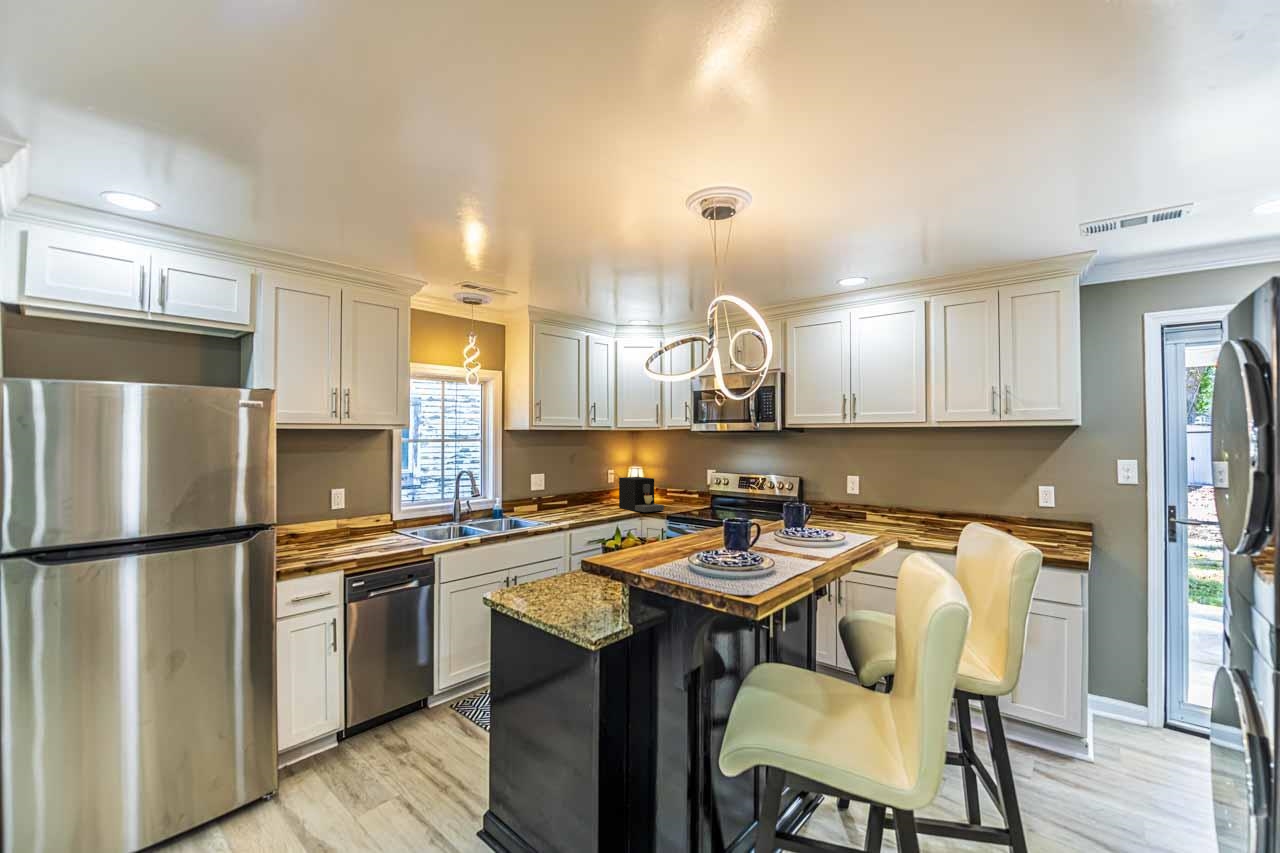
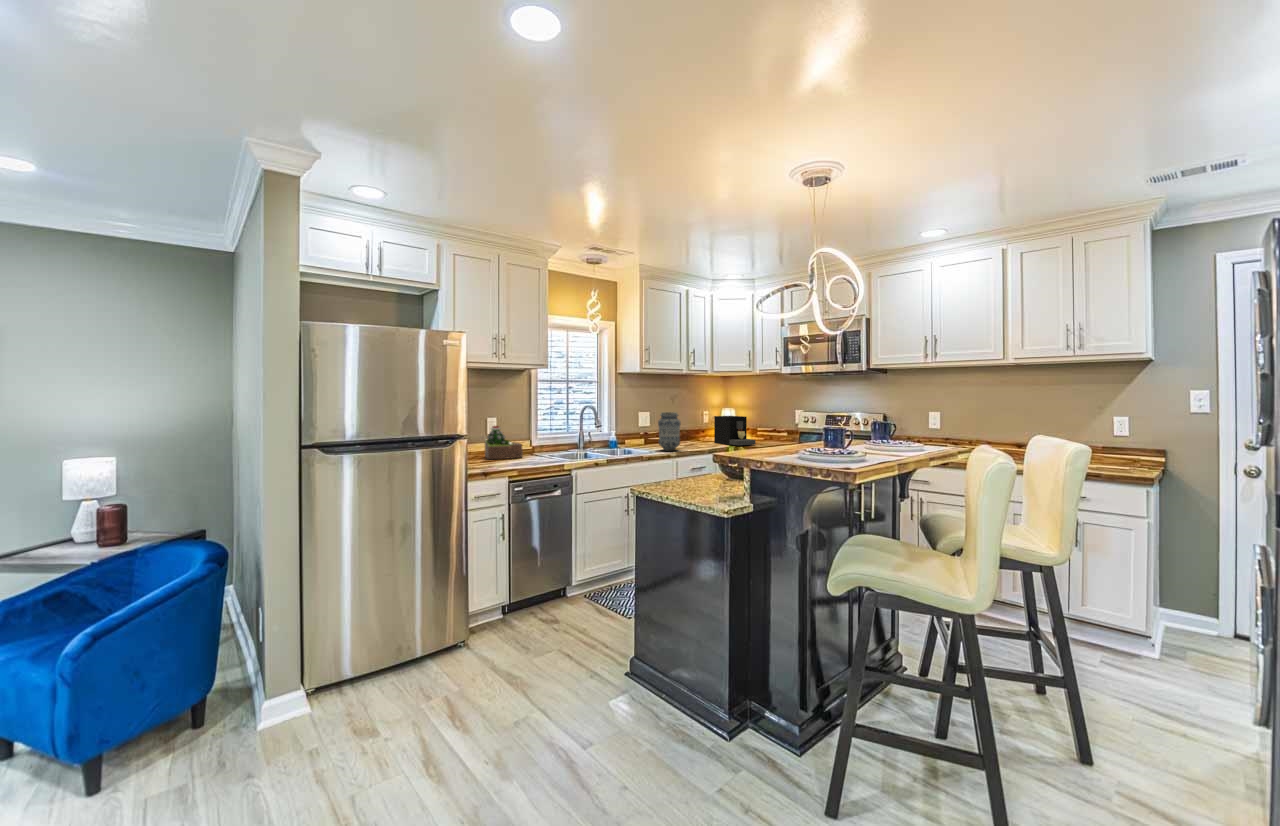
vase: none [550,476,576,523] -> present [658,412,681,451]
succulent plant: none [329,498,378,541] -> present [485,426,523,459]

